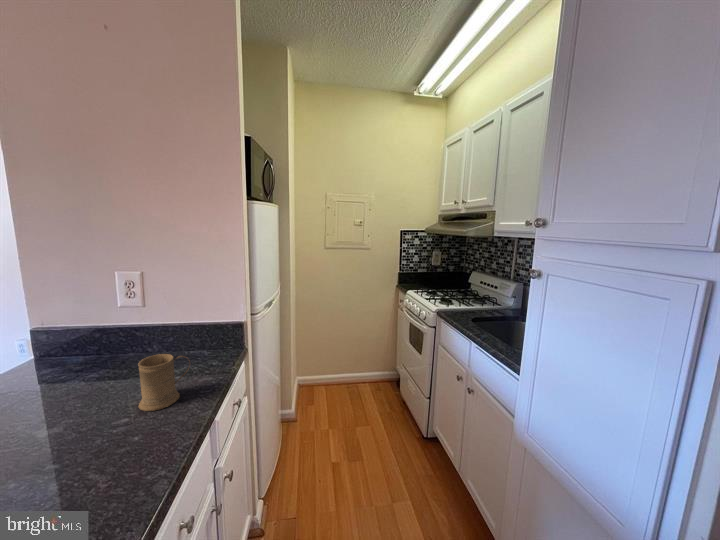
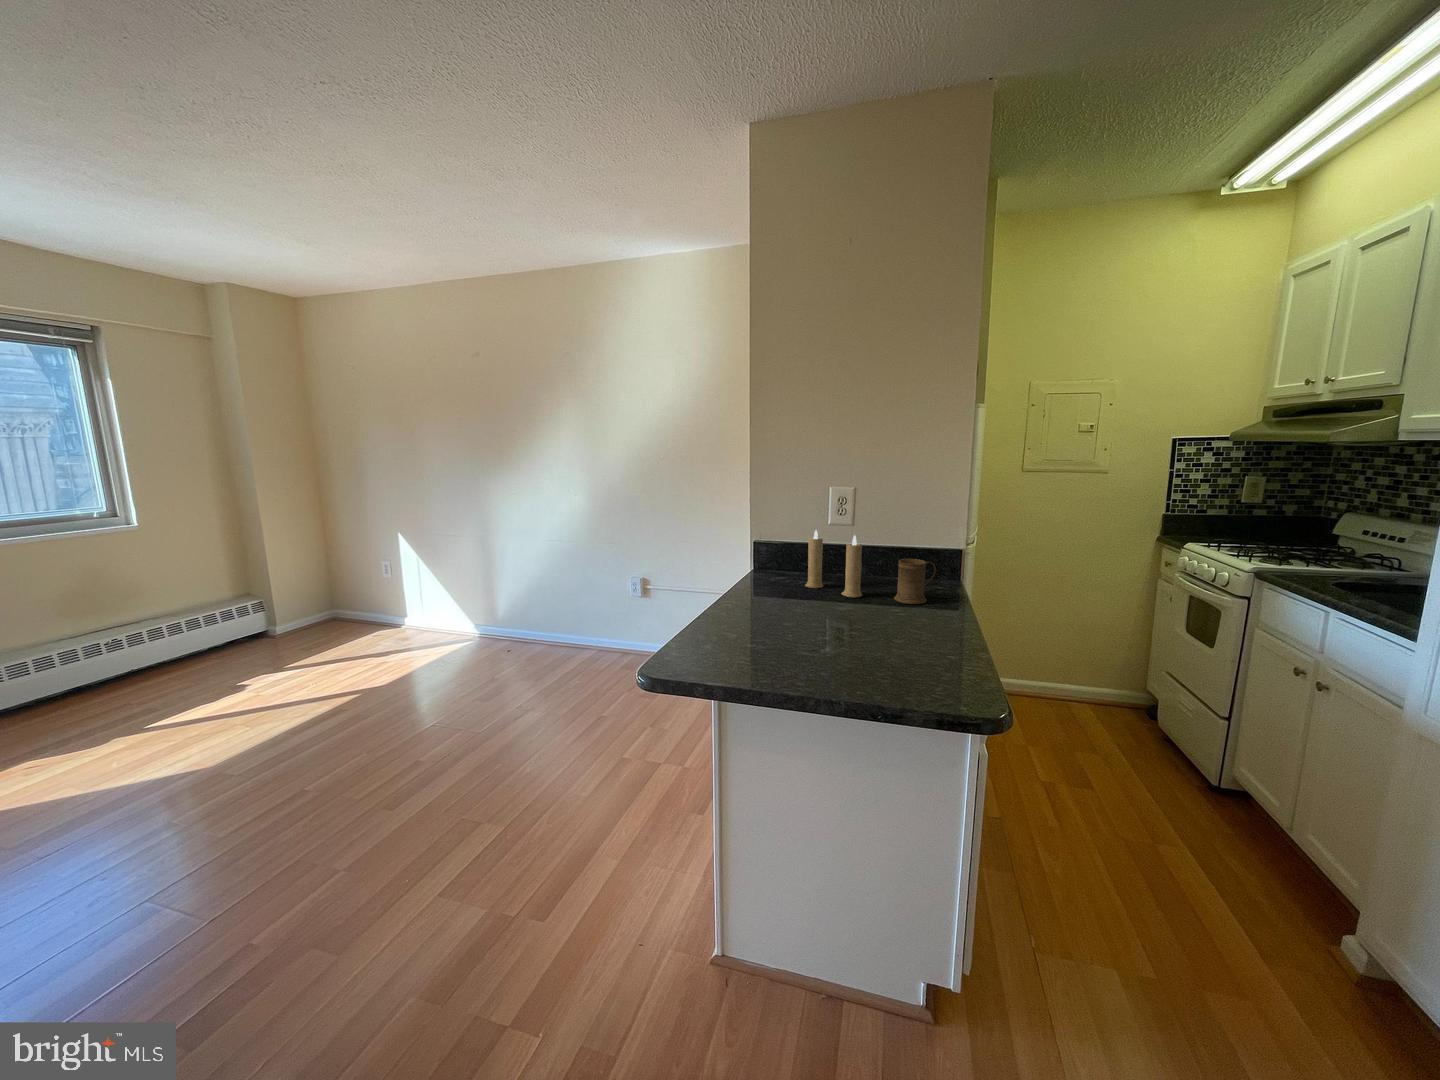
candle: none [33,325,104,412] -> present [805,530,862,598]

